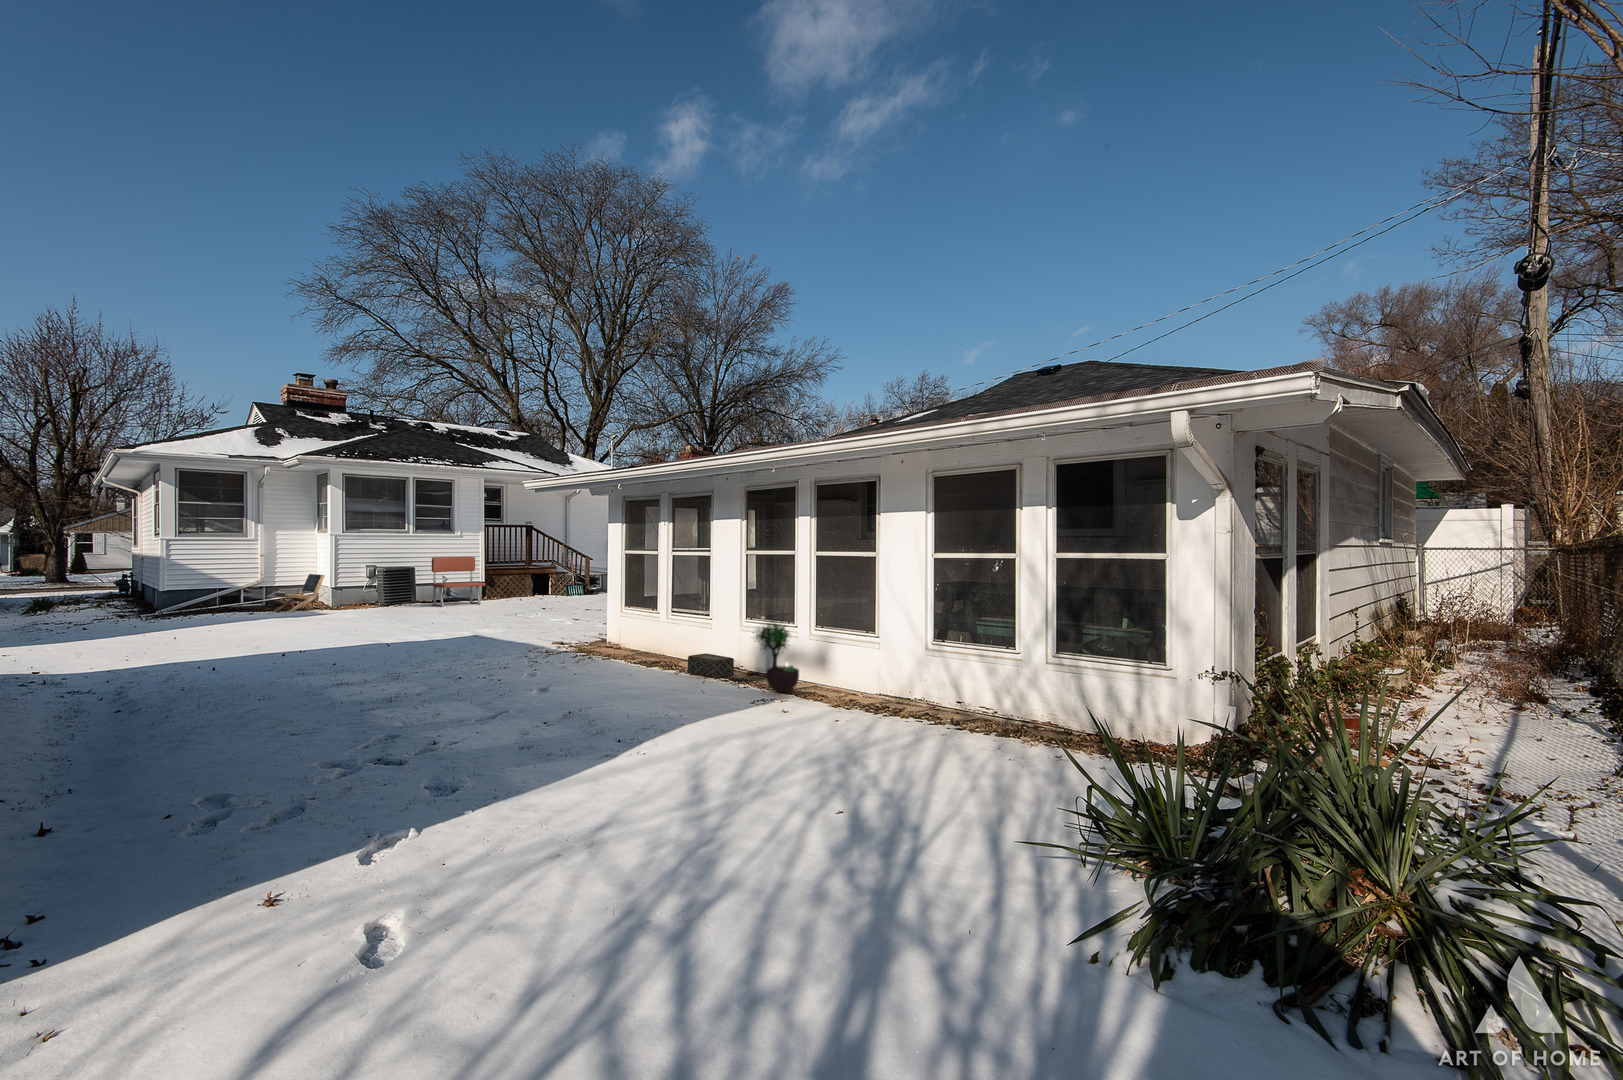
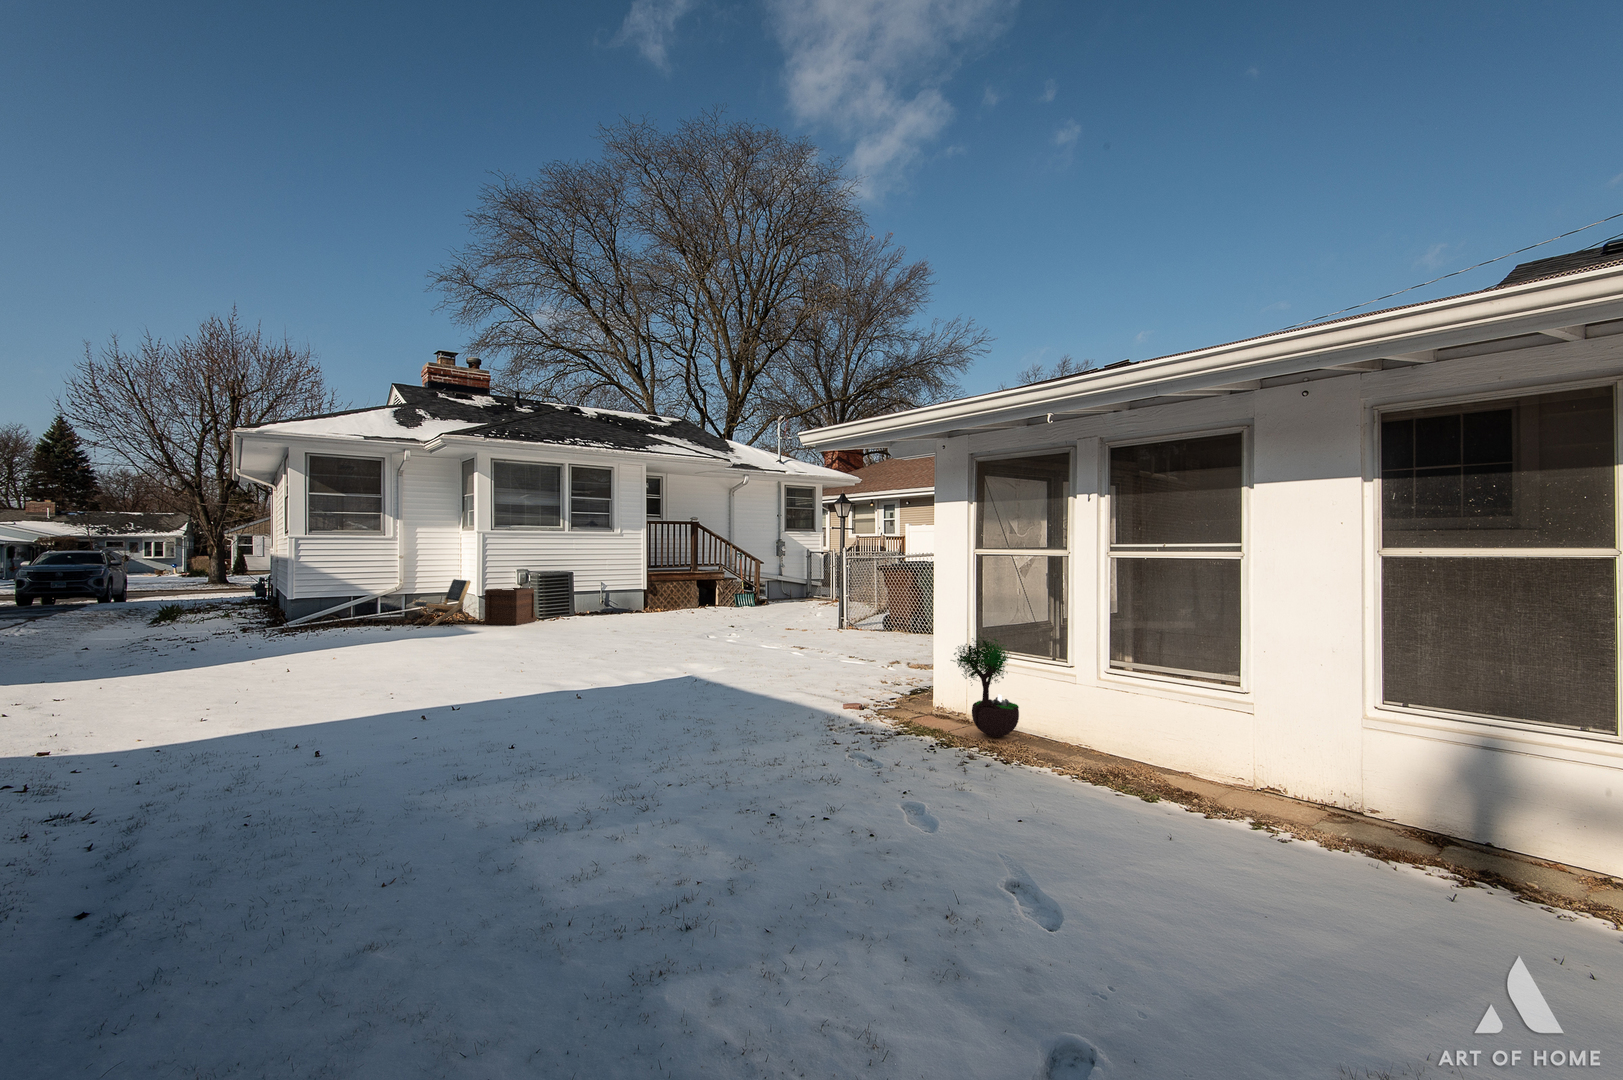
bench: present [432,557,485,607] -> none [590,559,651,619]
wooden crate: none [337,581,383,612] -> present [485,588,536,626]
potted tree: present [753,621,799,692] -> present [951,634,1019,737]
woven basket: present [688,653,734,678] -> none [1103,732,1203,790]

